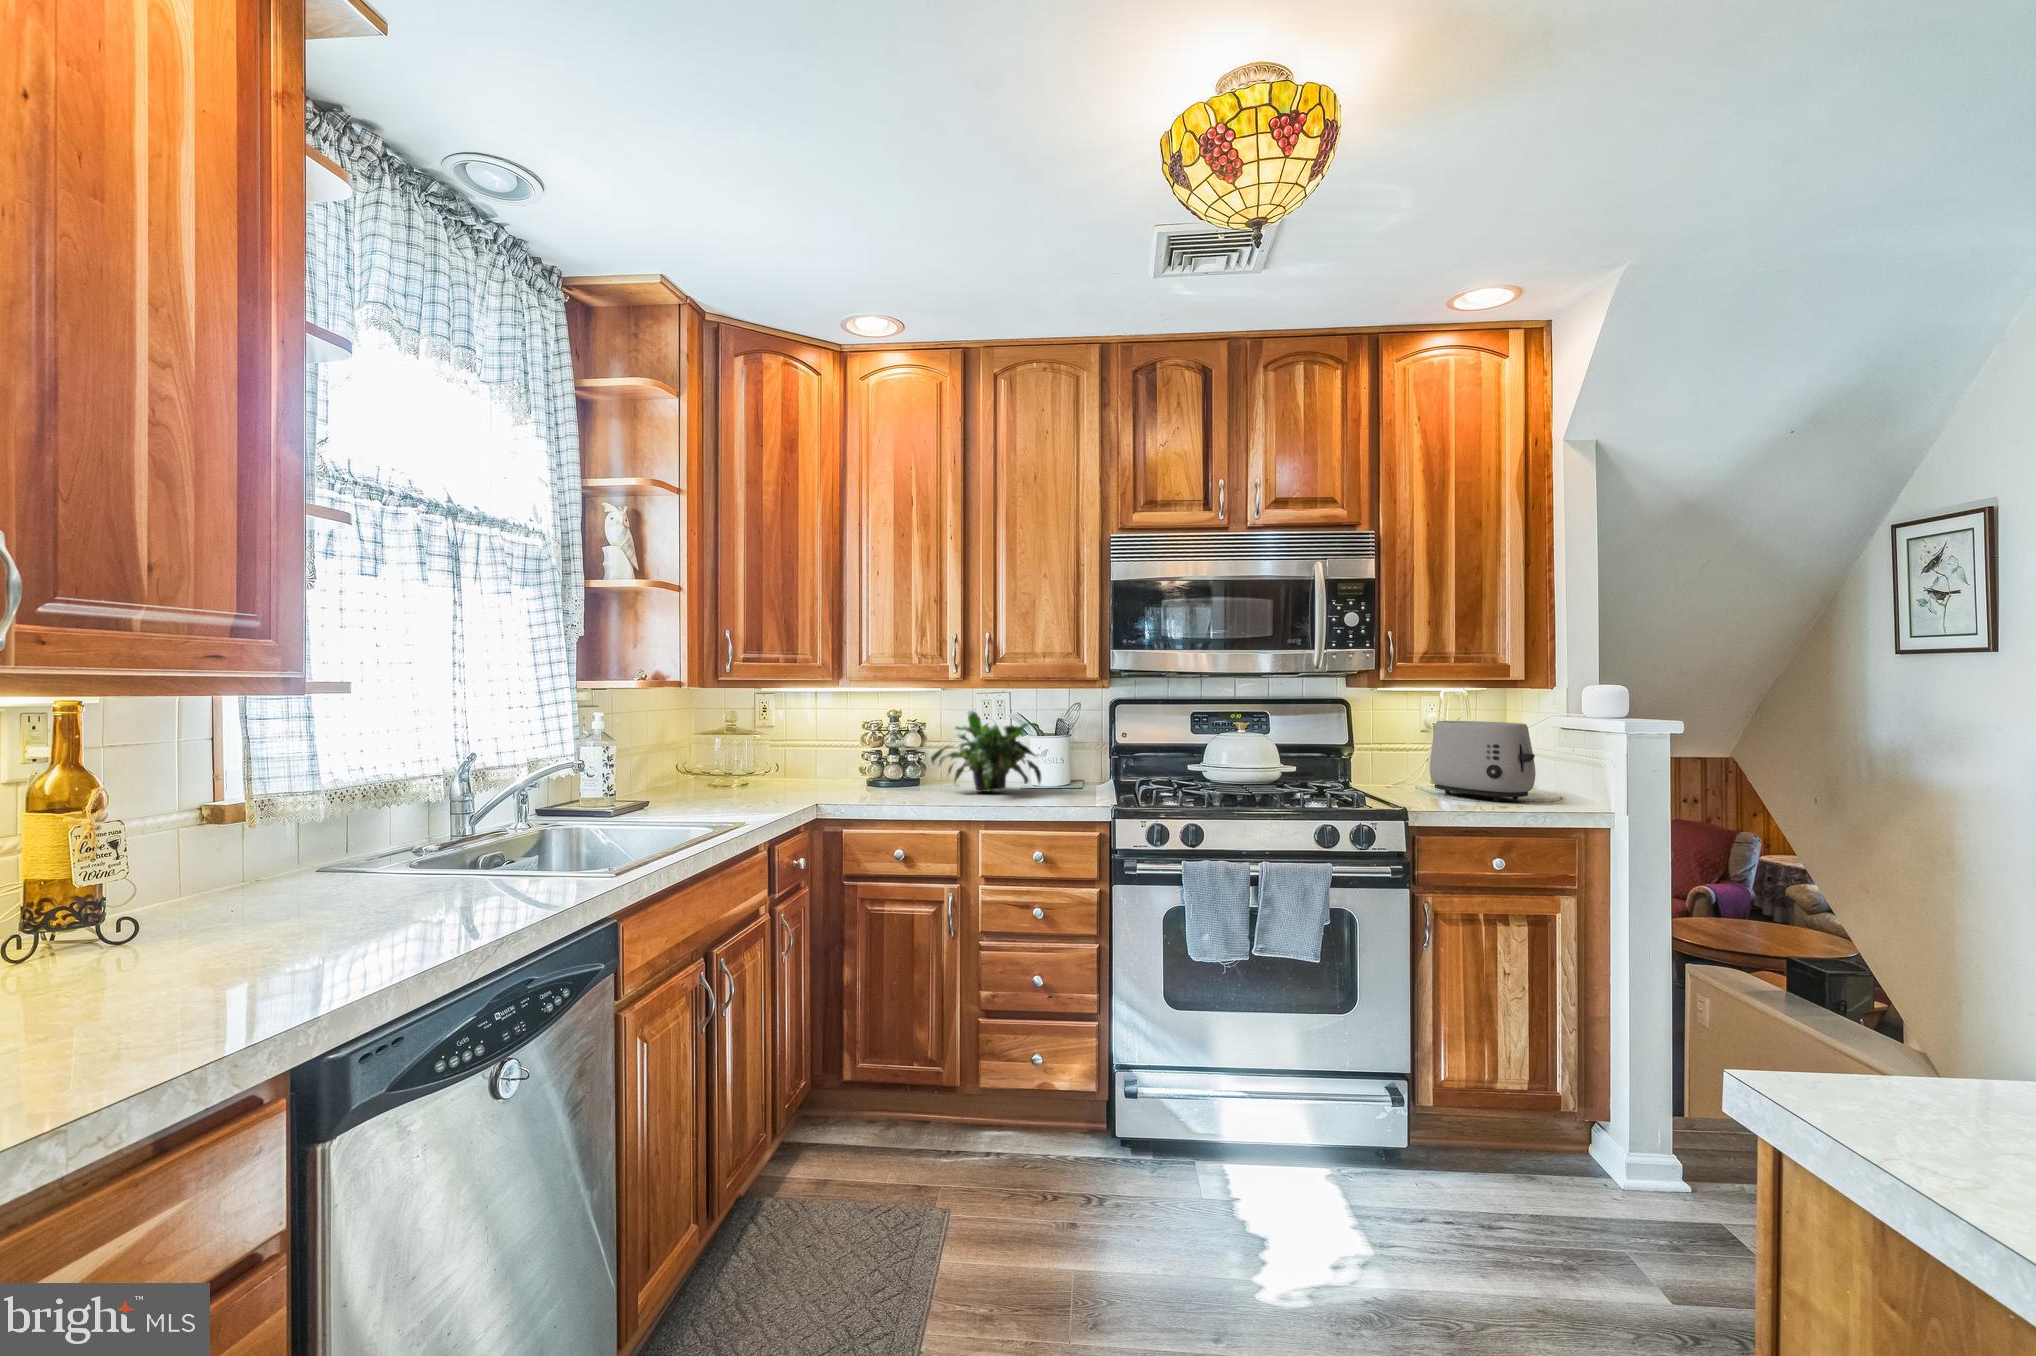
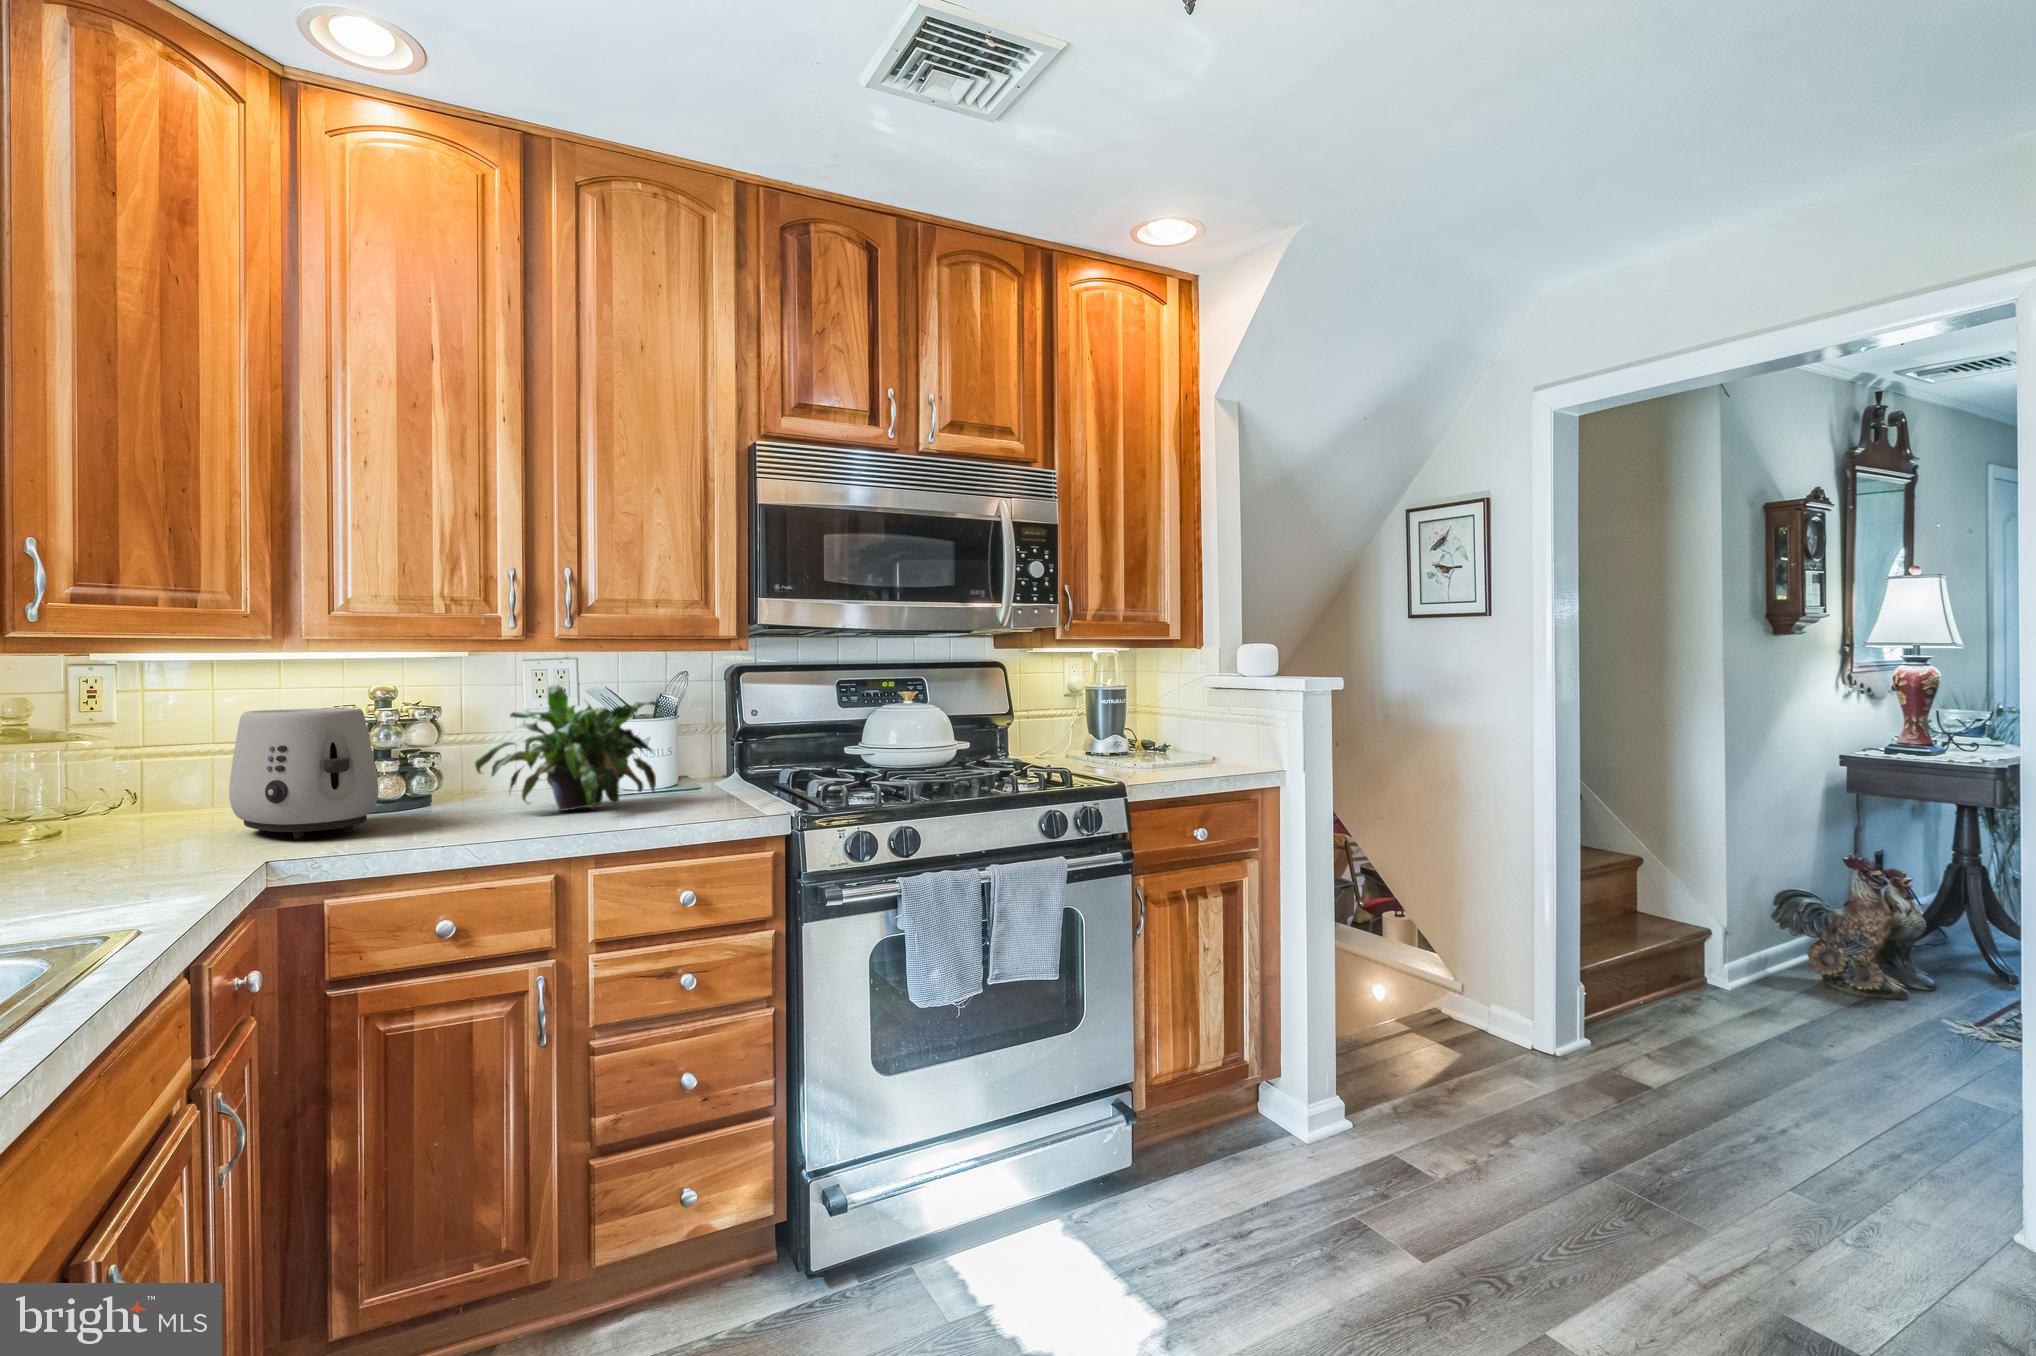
toaster: present [1430,721,1536,801] -> present [229,708,378,839]

